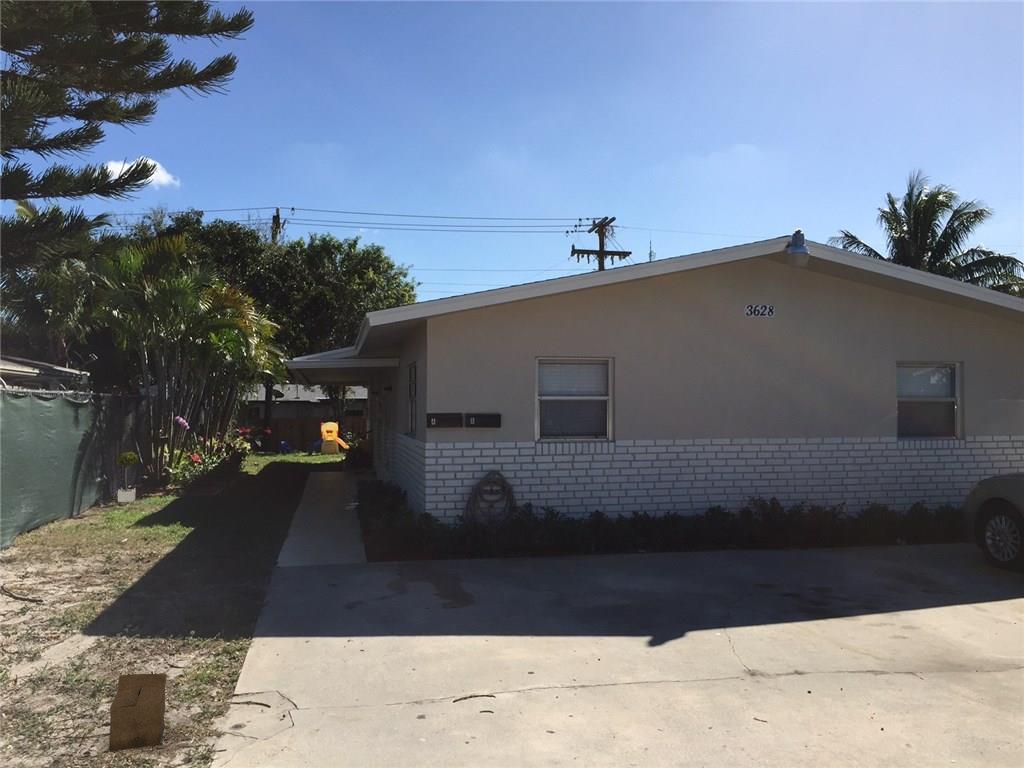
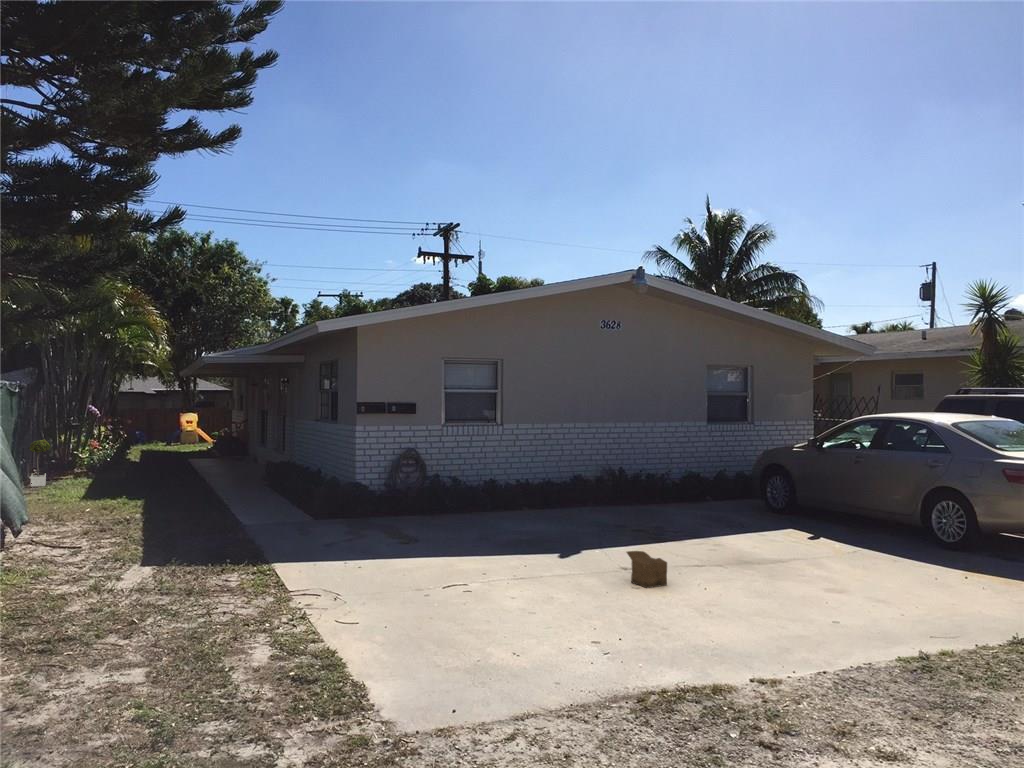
cardboard box: present [109,674,167,751] -> present [627,551,667,588]

